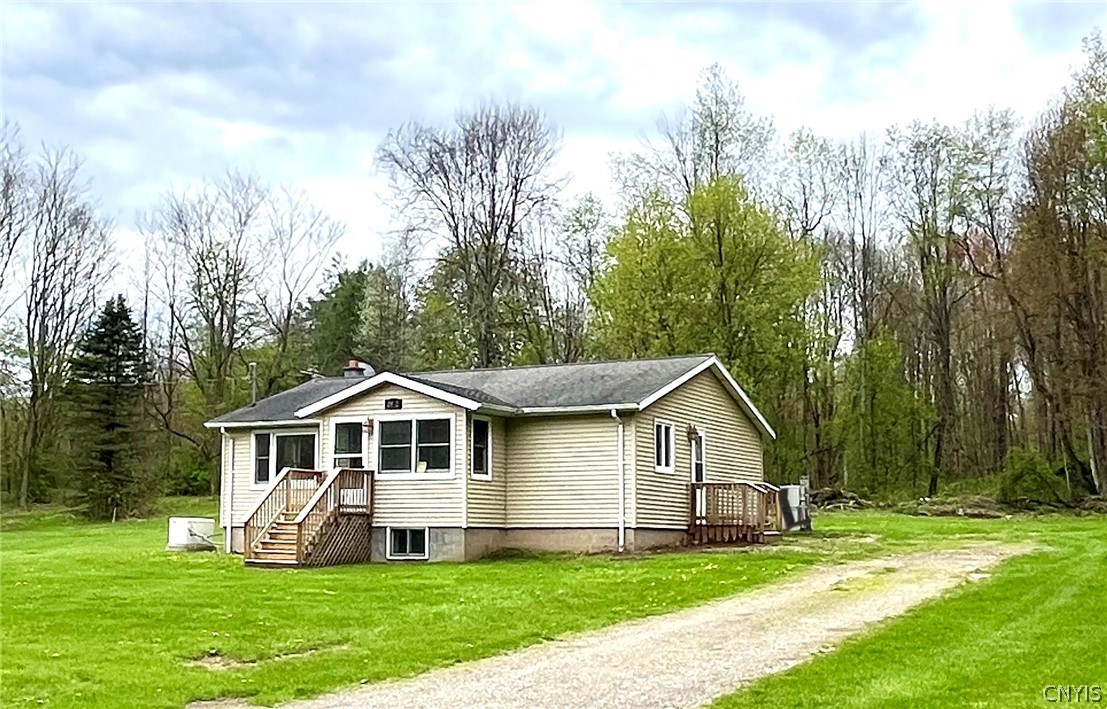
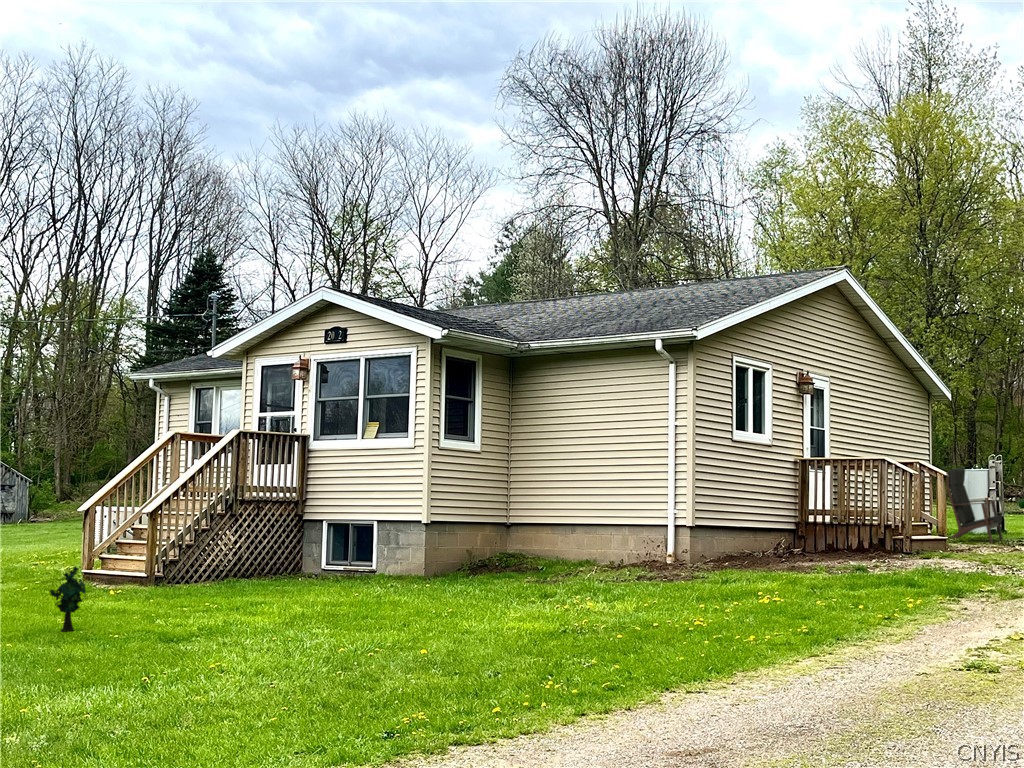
decorative plant: none [310,556,332,594] -> present [50,567,86,632]

